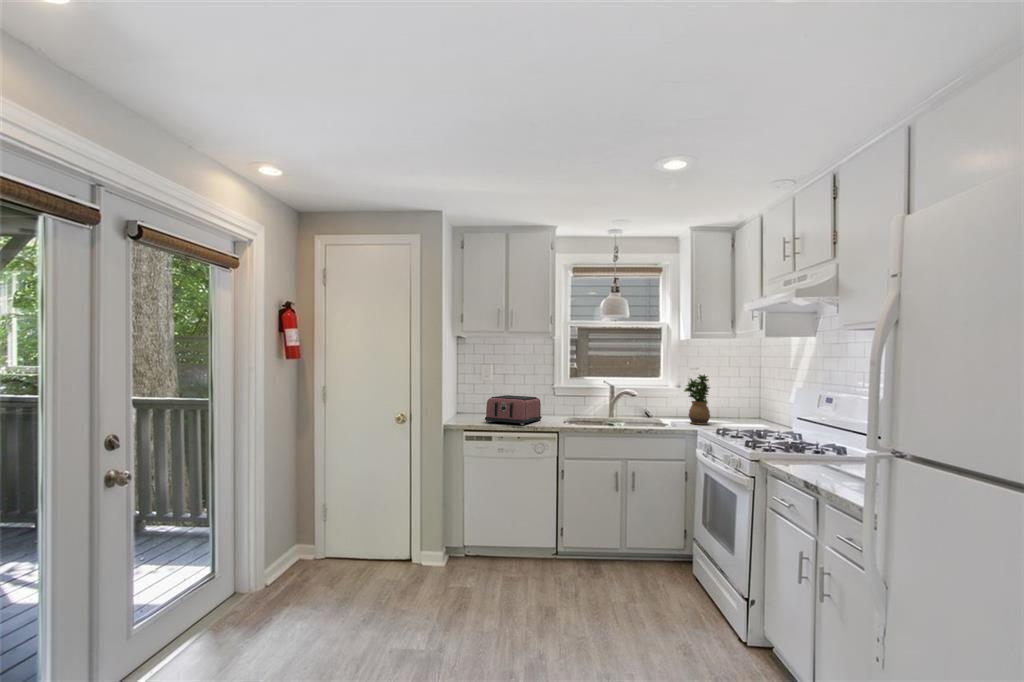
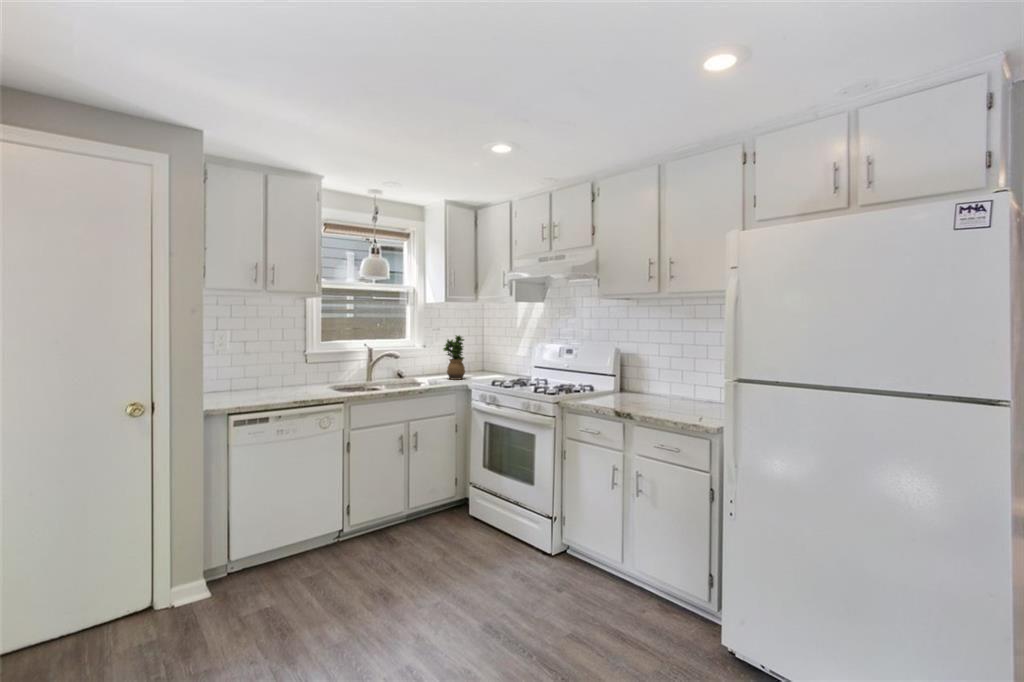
toaster: present [485,395,542,425] -> none [248,366,308,400]

